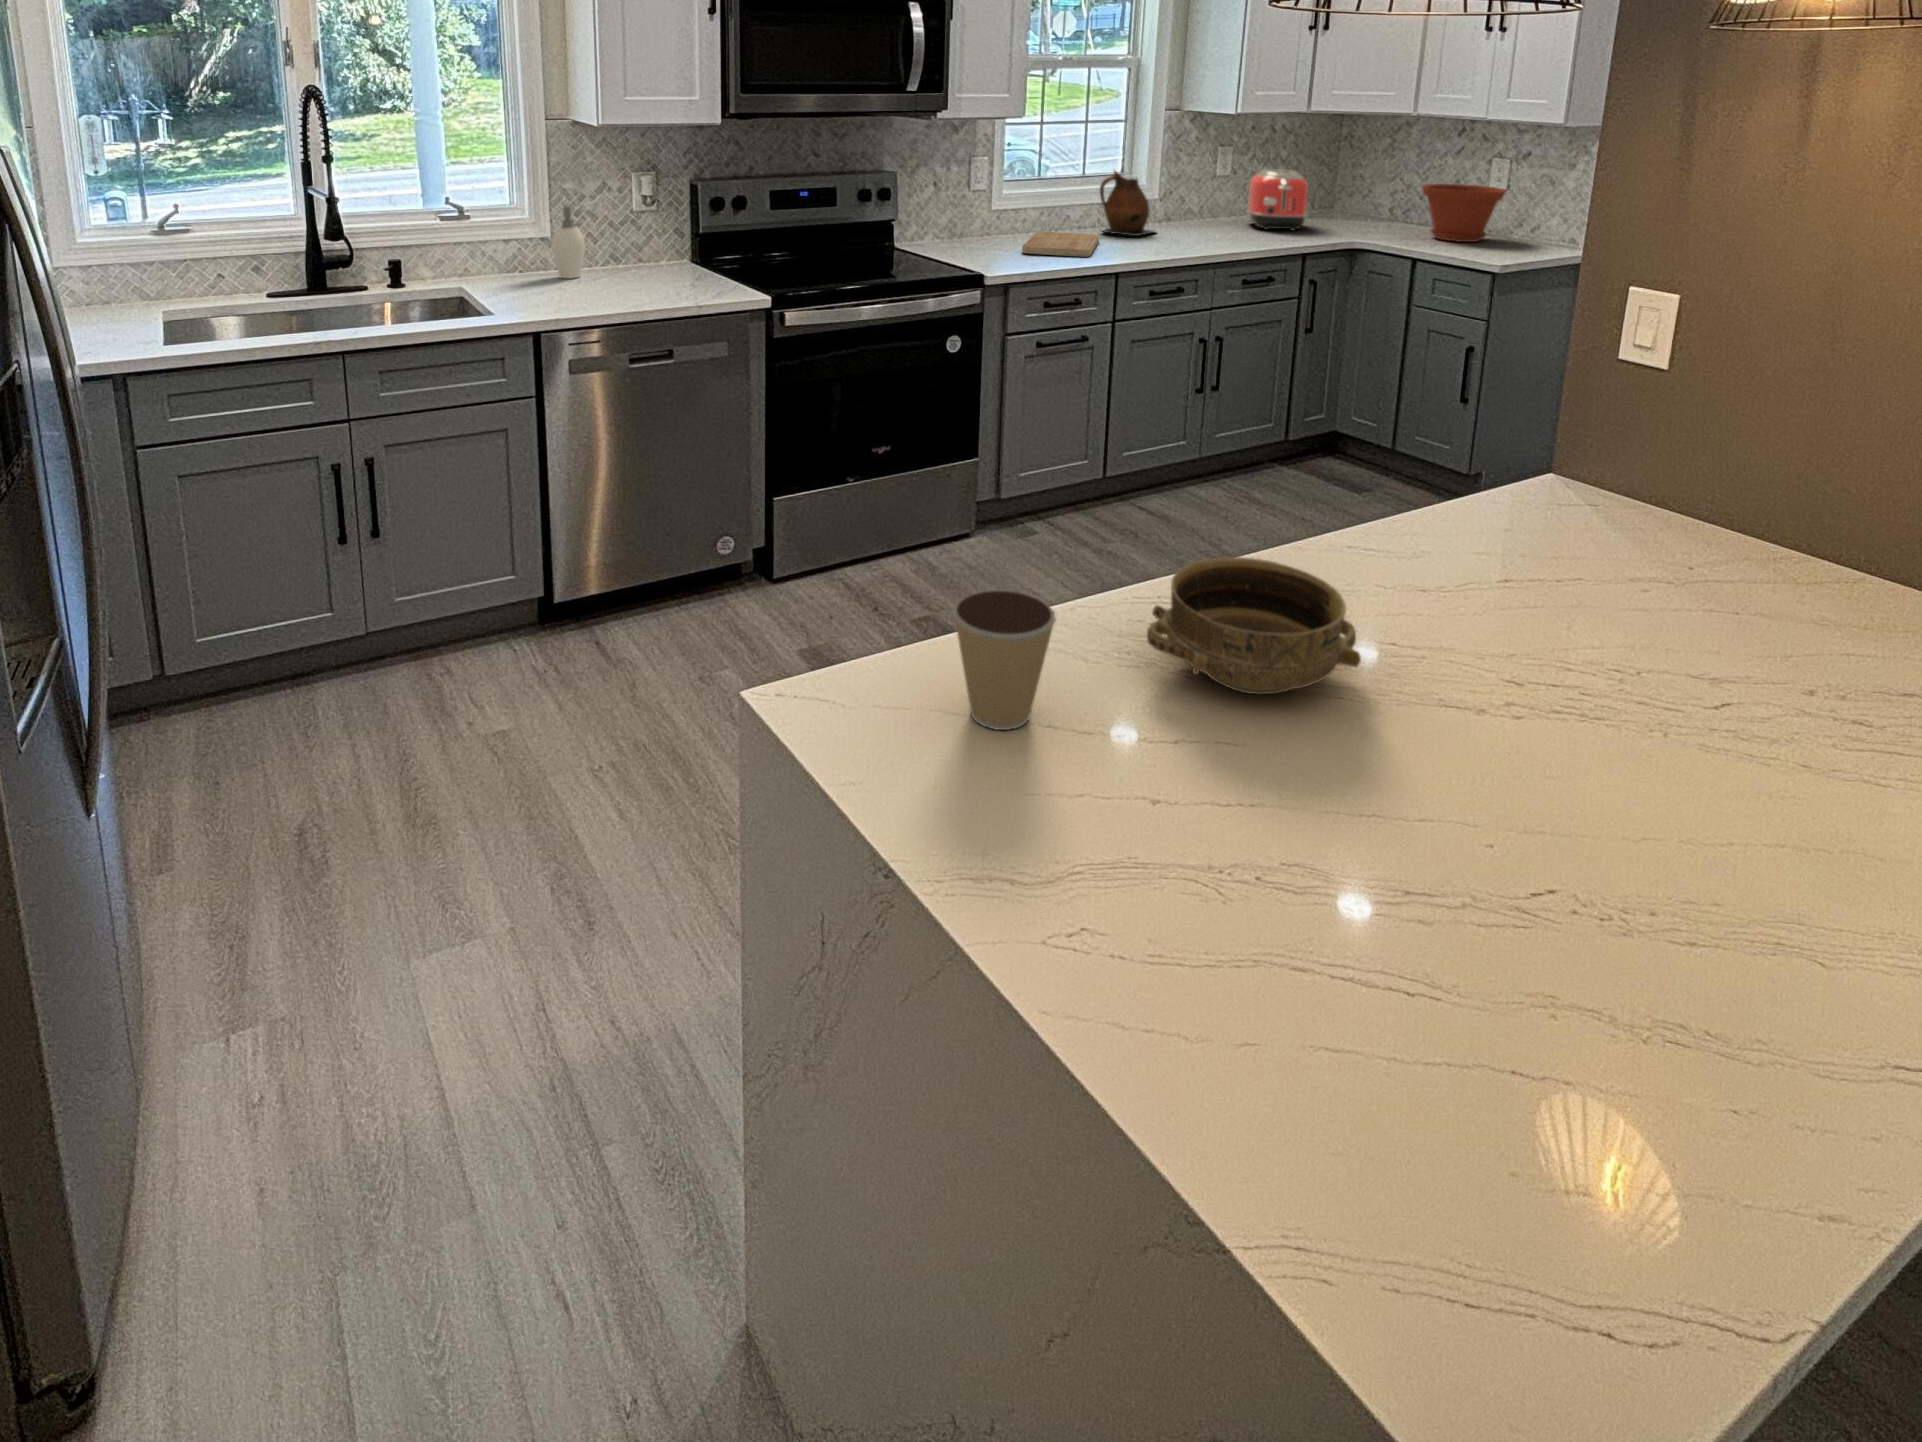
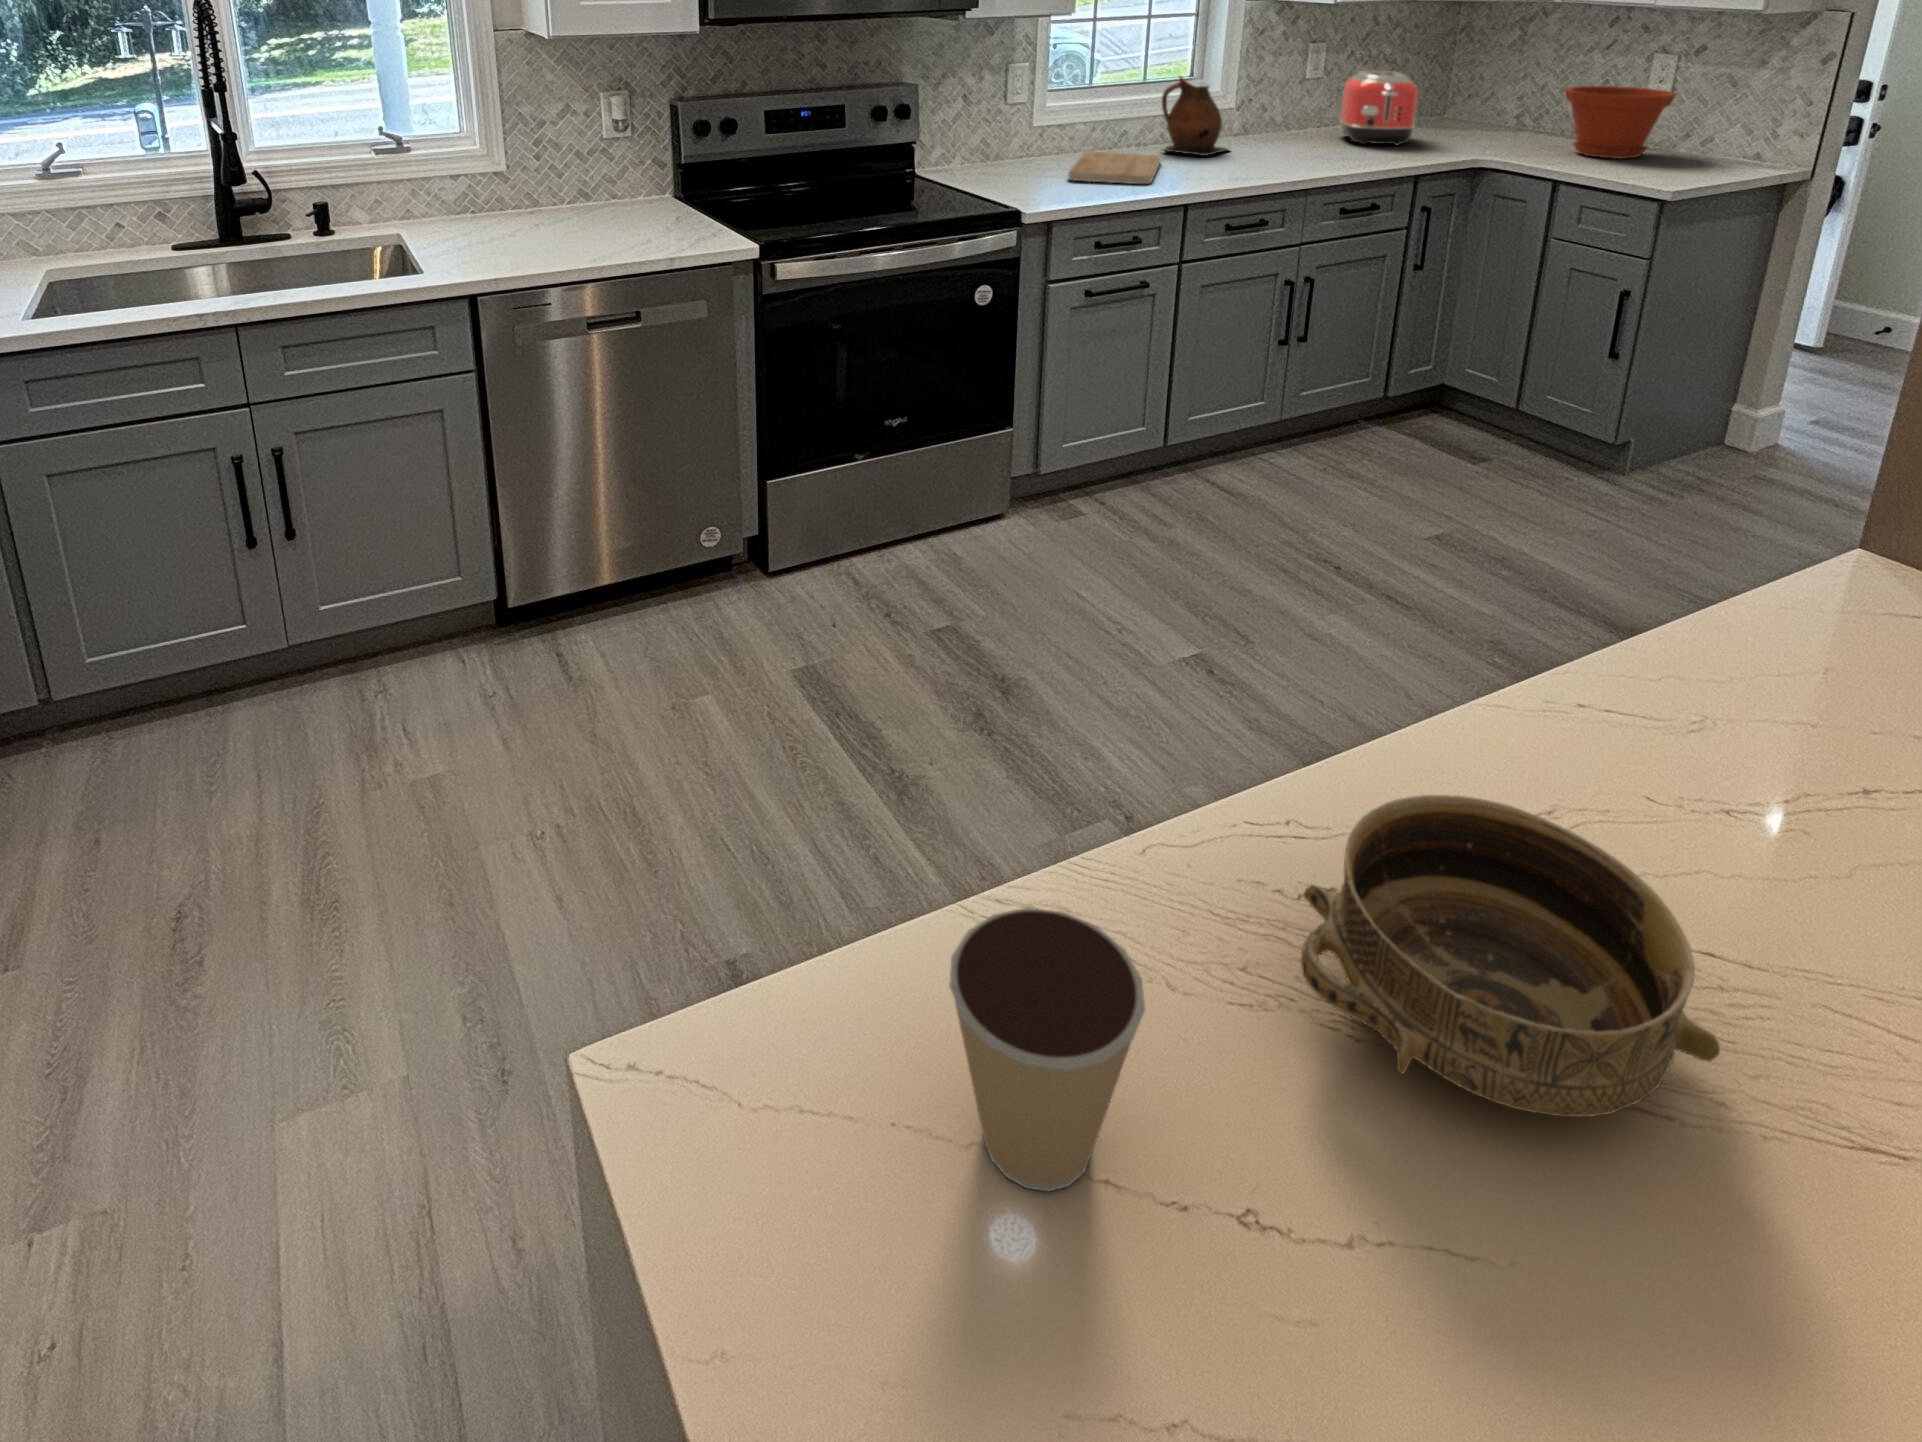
soap dispenser: present [552,206,585,278] -> none [508,134,555,220]

